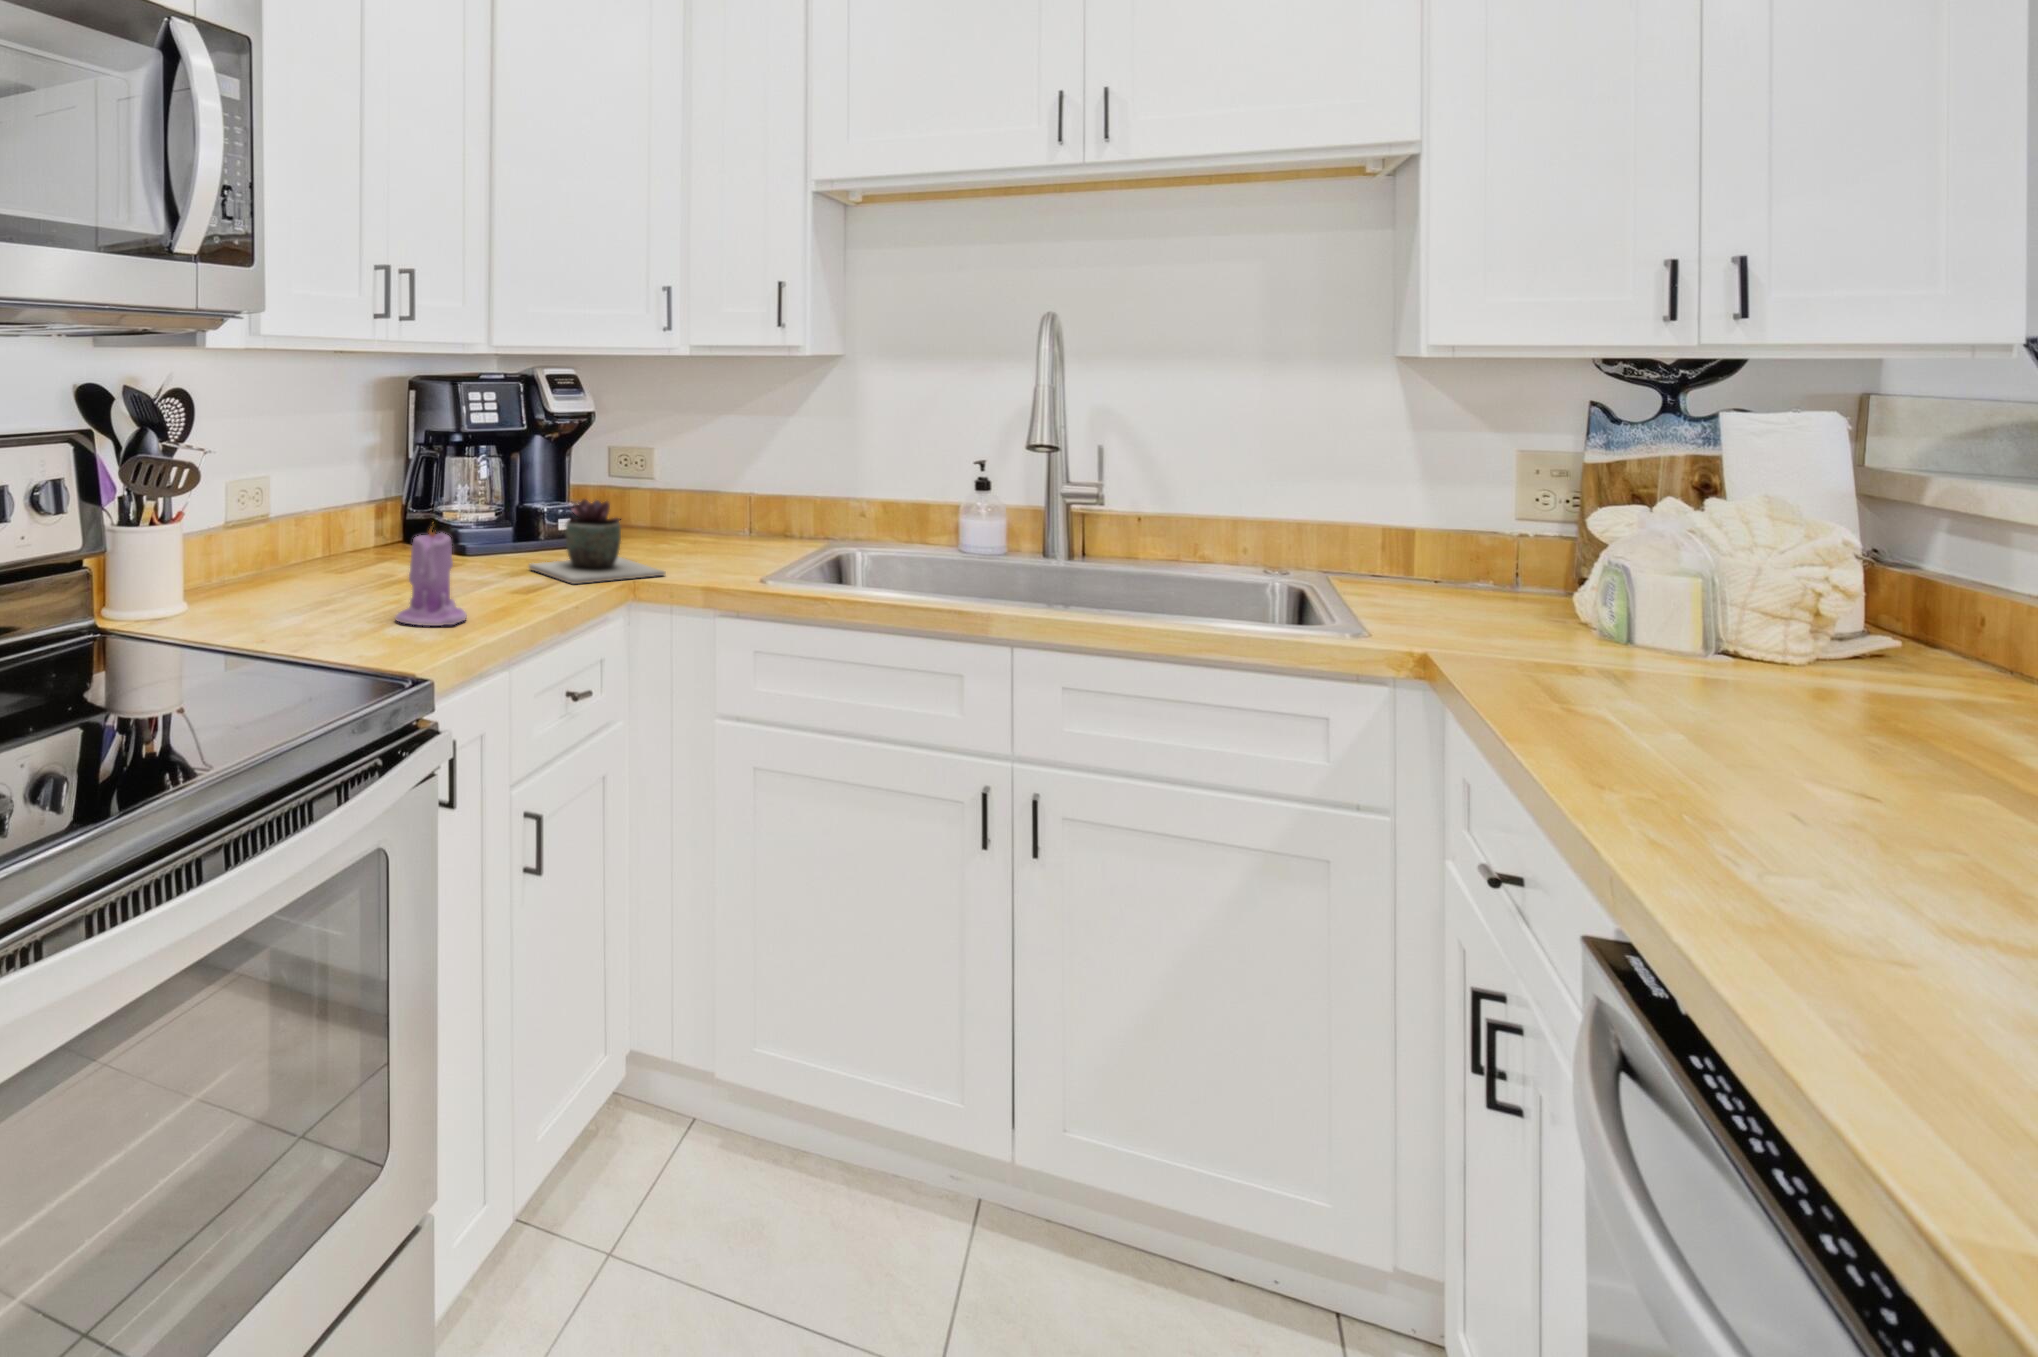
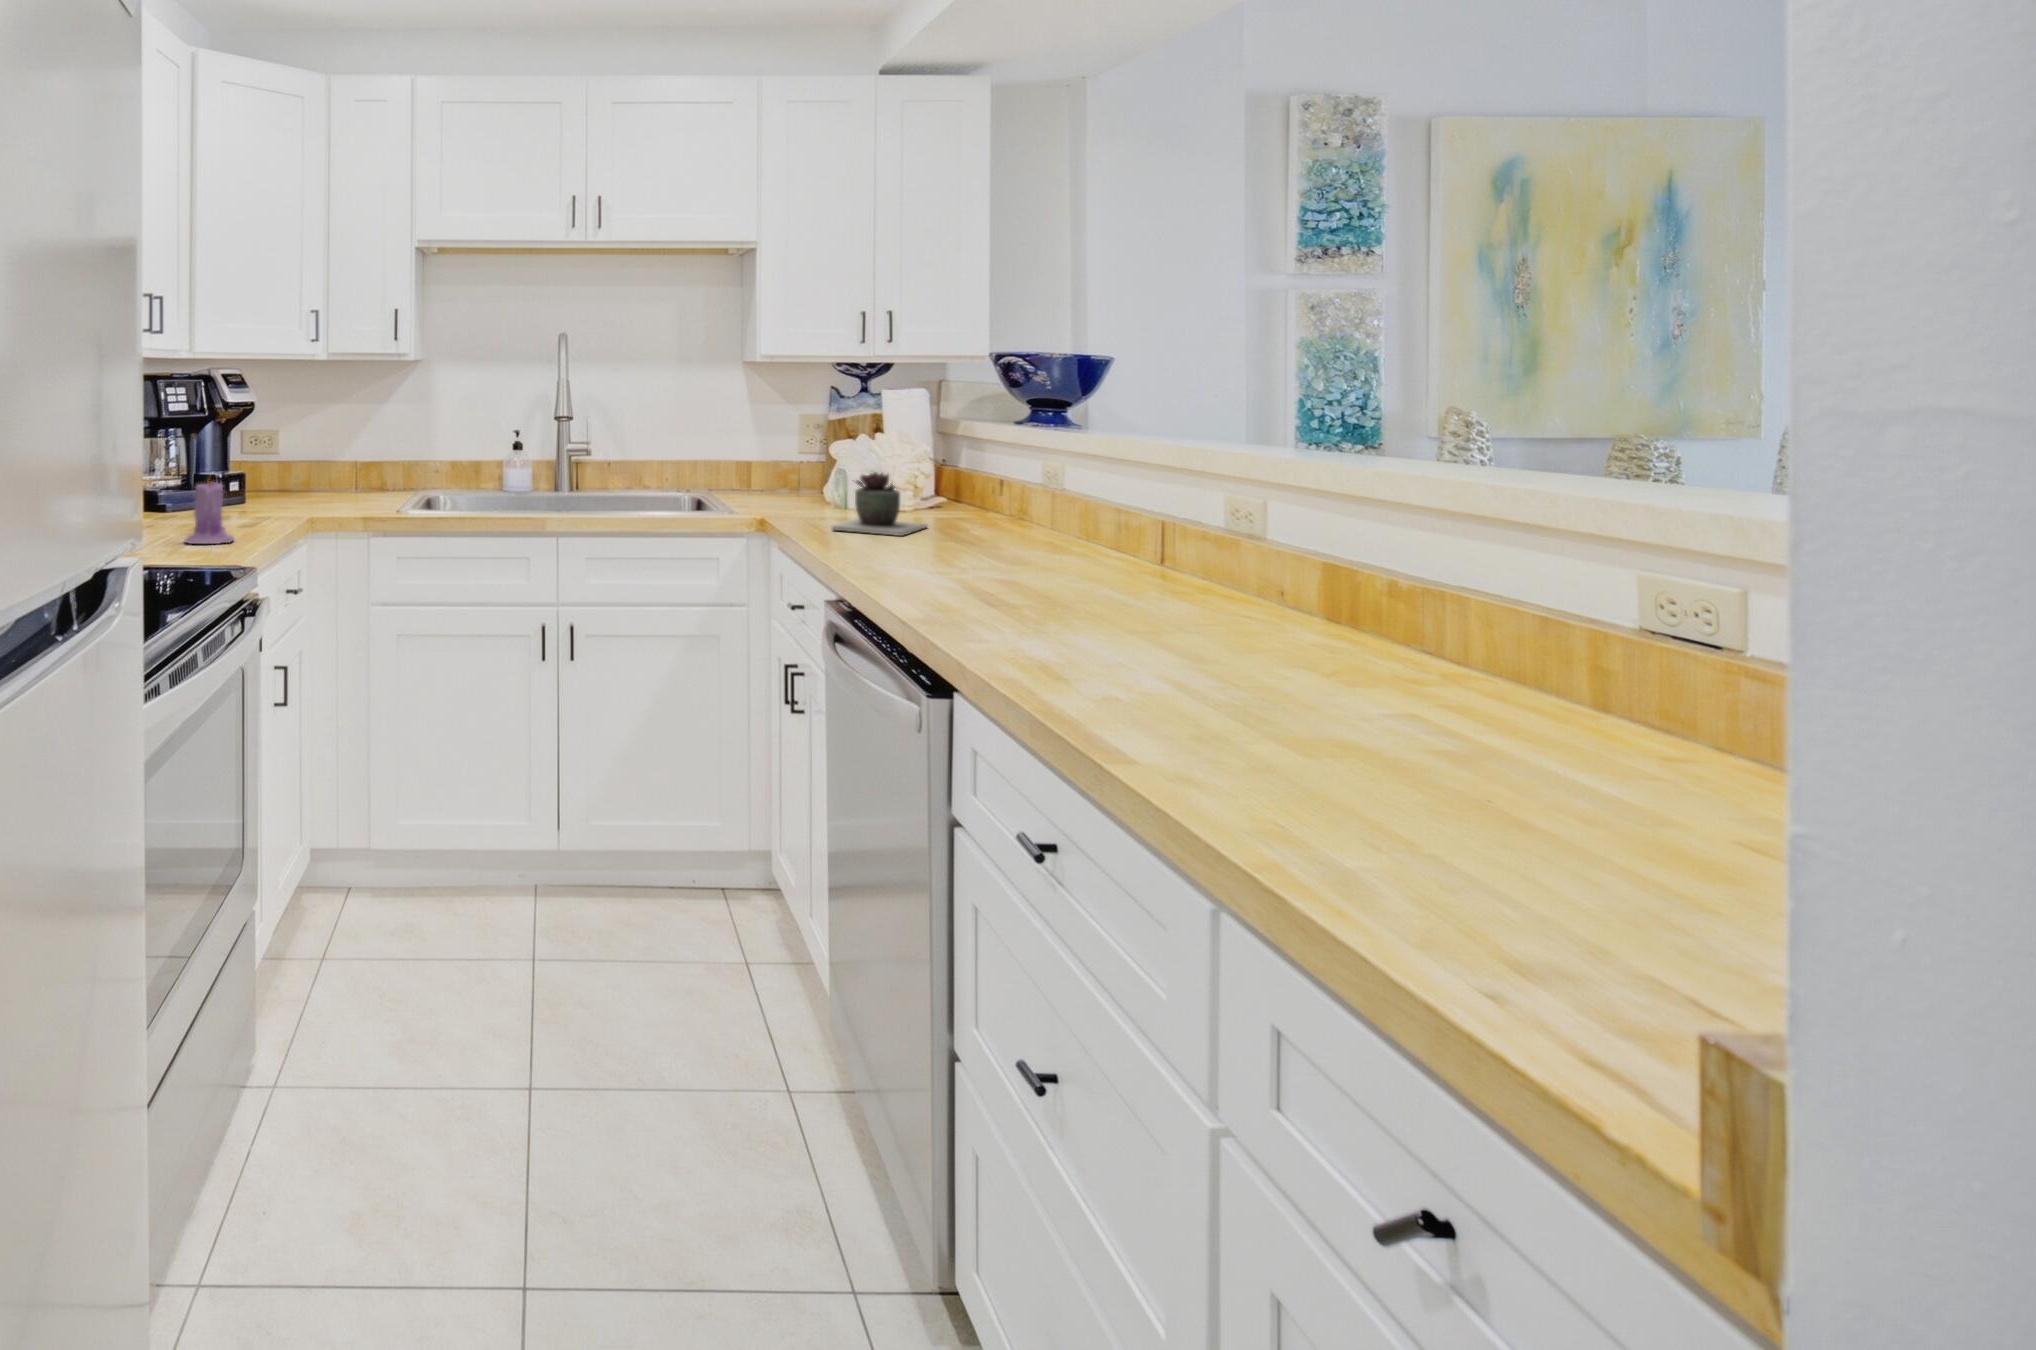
succulent plant: present [529,499,665,584] -> present [832,473,927,536]

